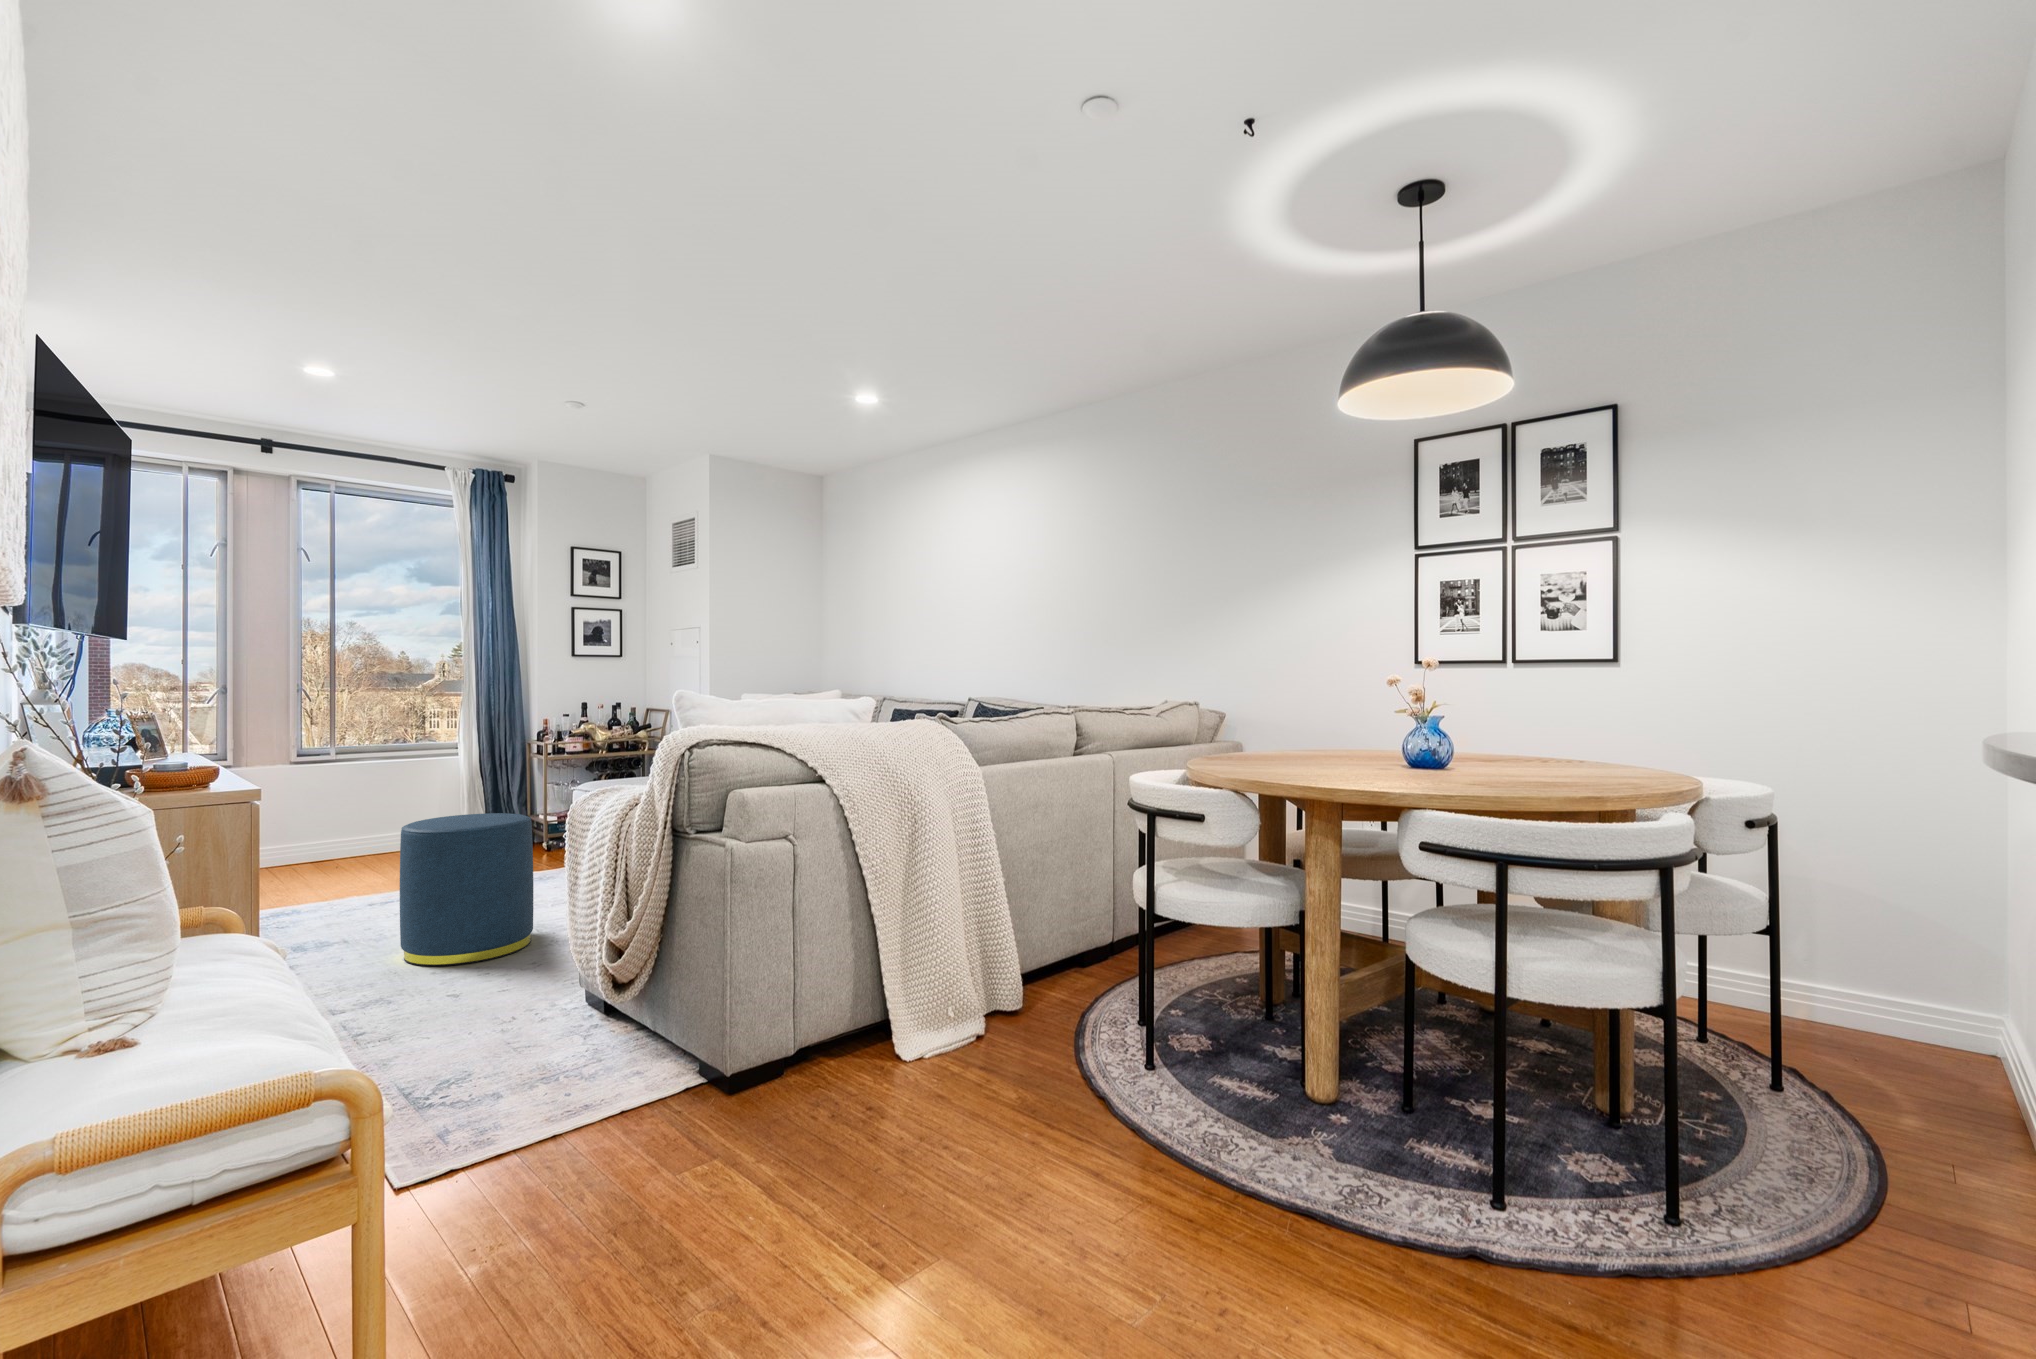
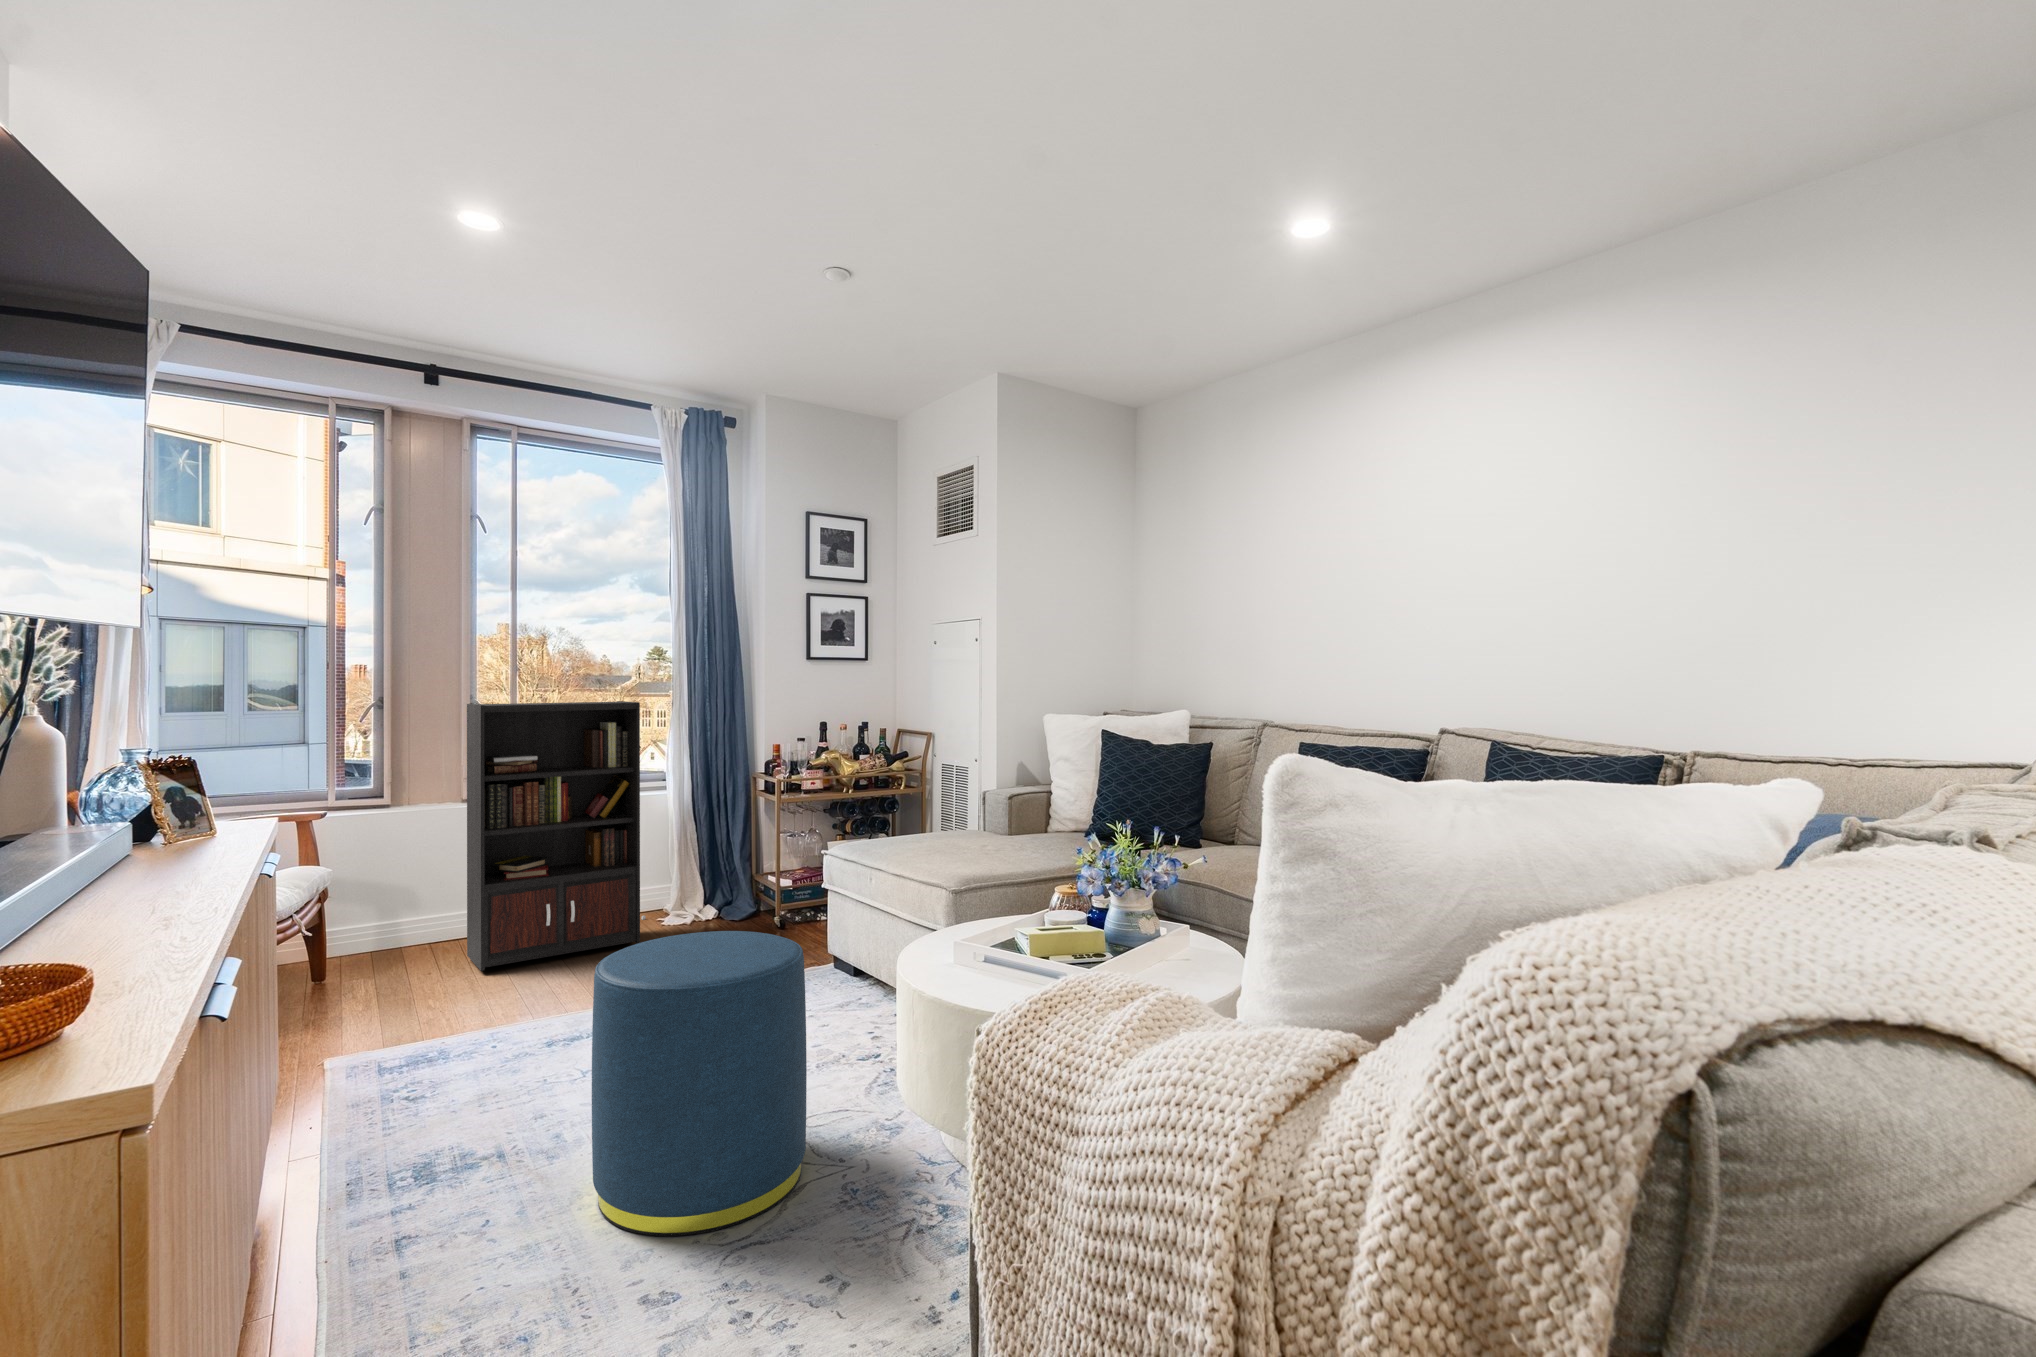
bookcase: none [298,687,442,877] -> present [467,701,646,971]

